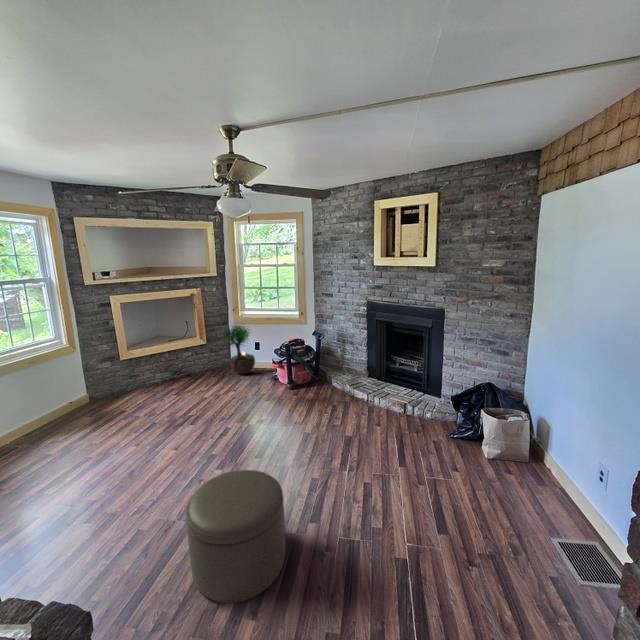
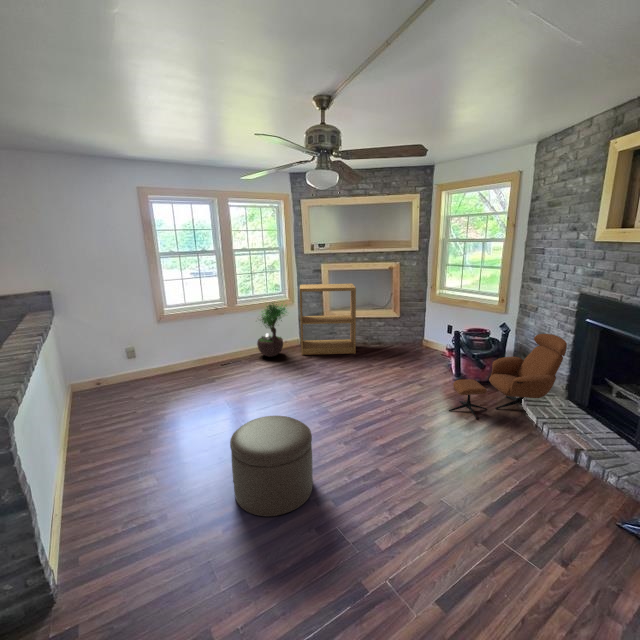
bookshelf: none [84,316,173,411] -> present [300,284,356,355]
potted tree: present [222,325,255,374] -> present [257,303,286,357]
lounge chair: none [302,333,366,413] -> present [449,334,567,419]

